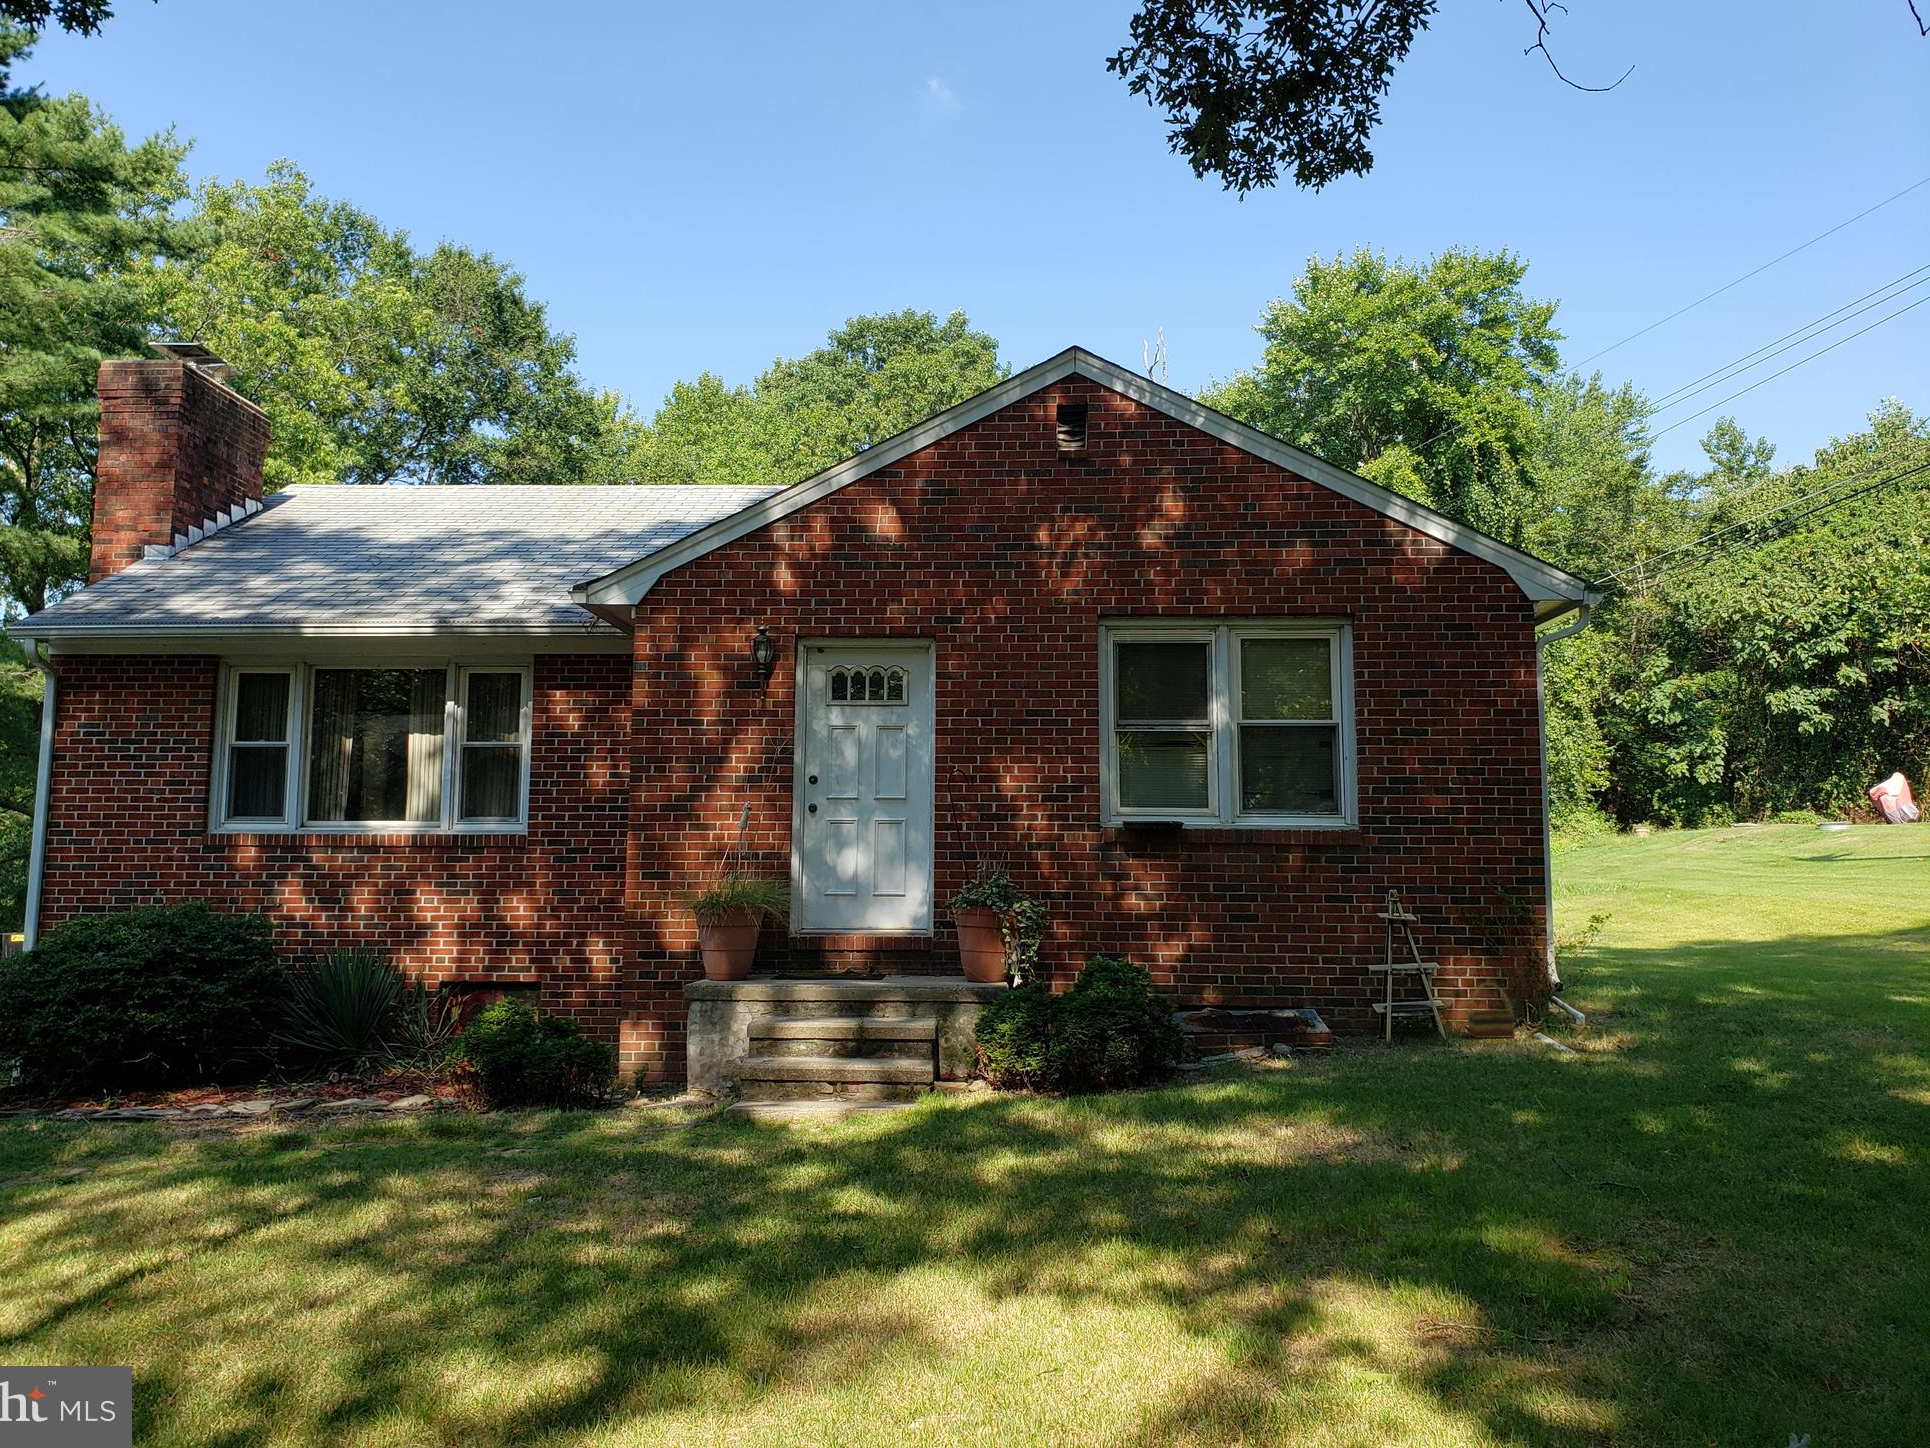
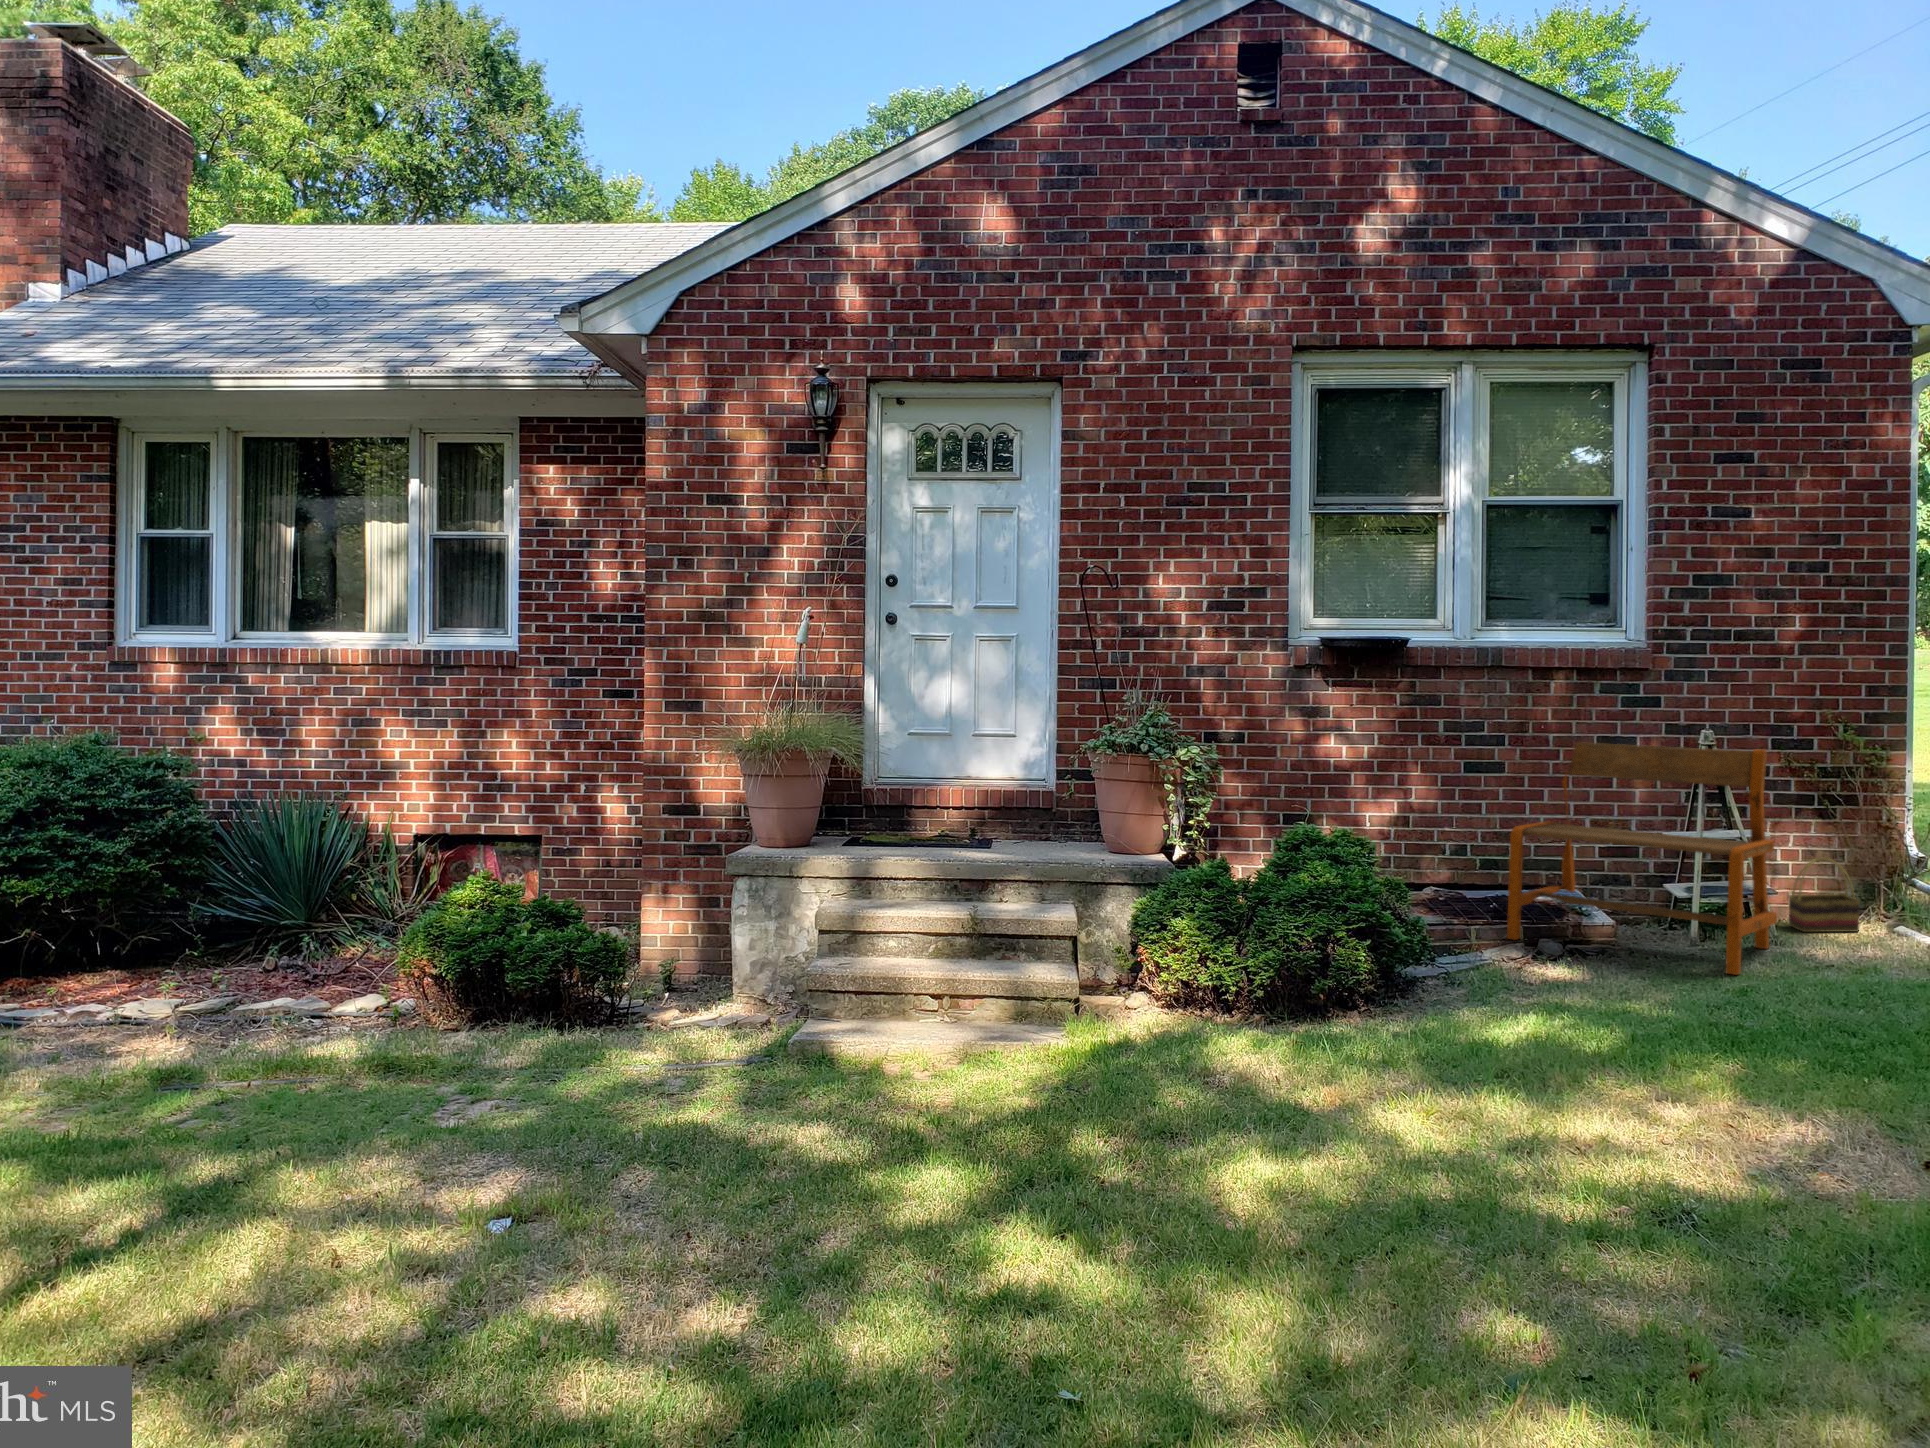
bench: none [1262,897,1446,1063] -> present [1507,742,1777,975]

